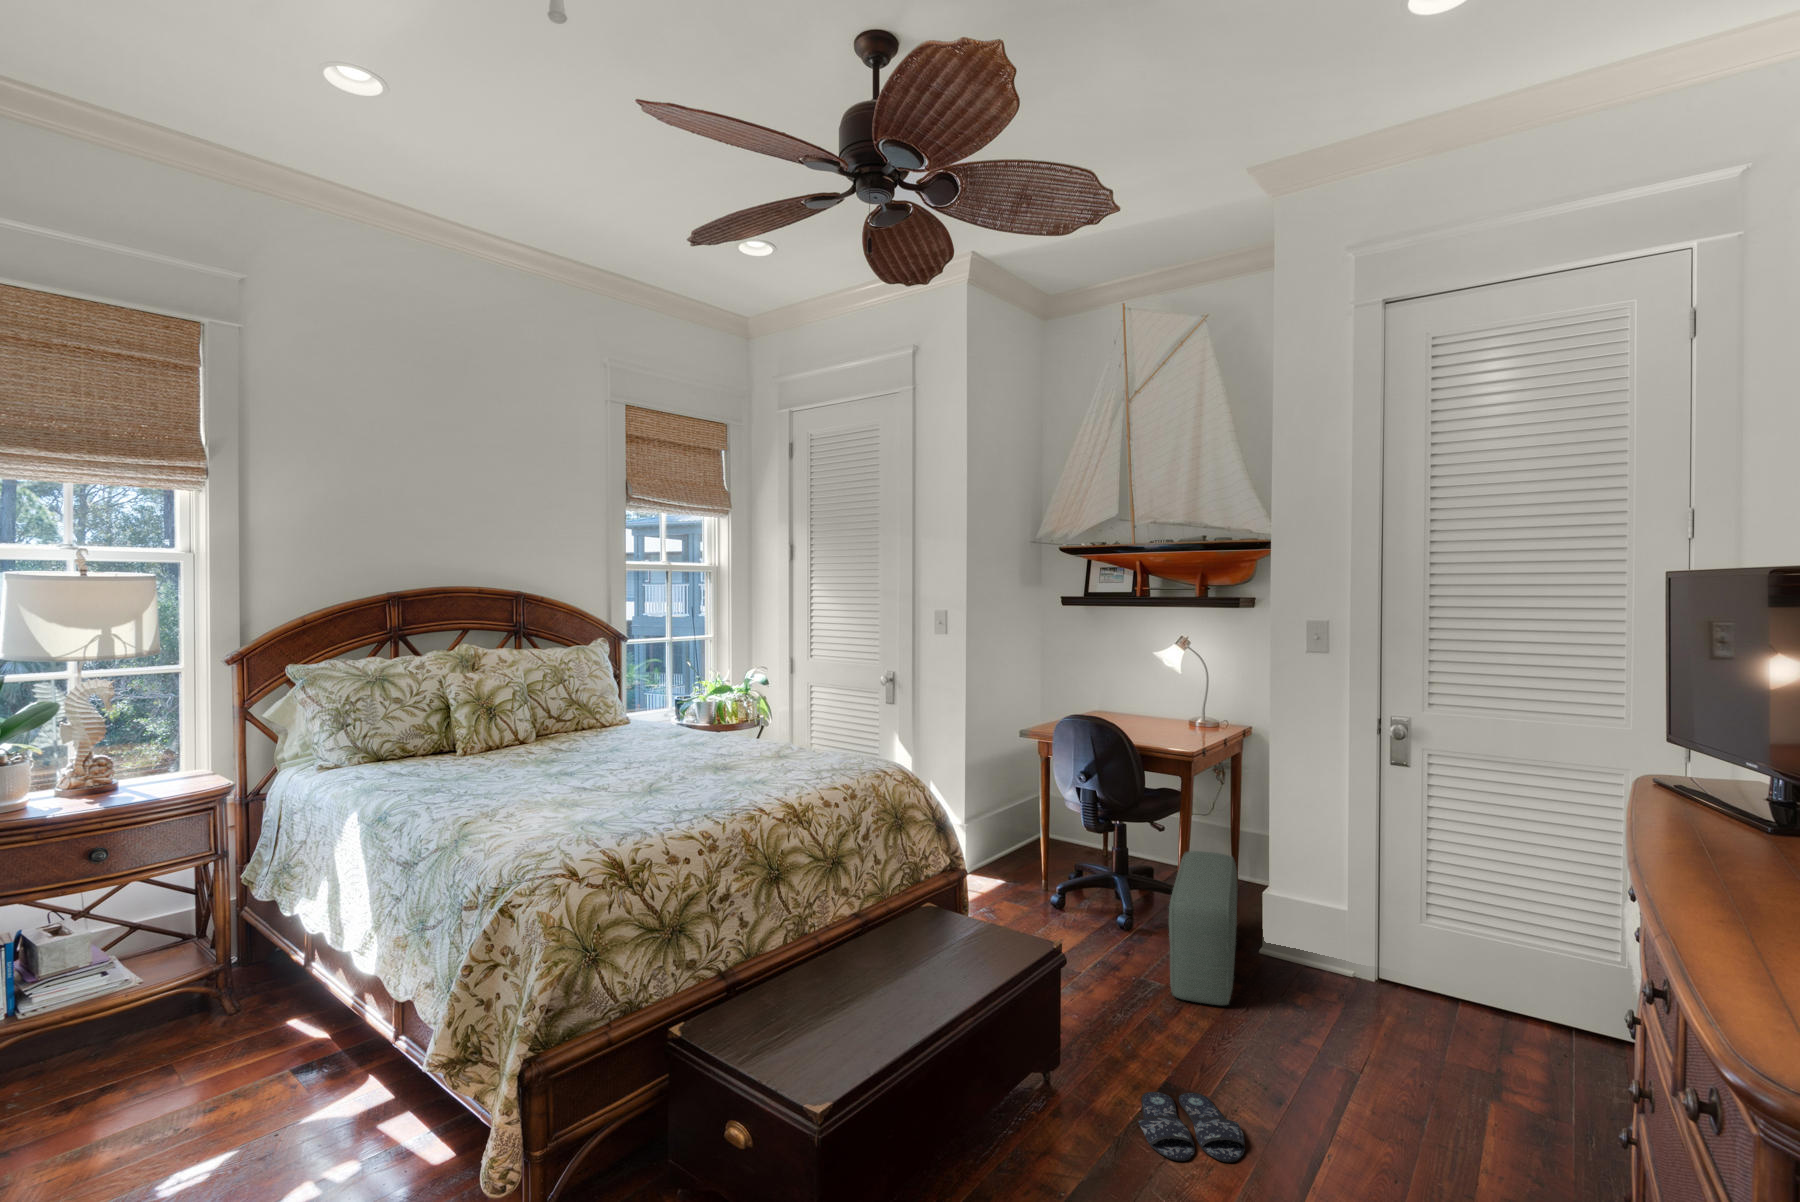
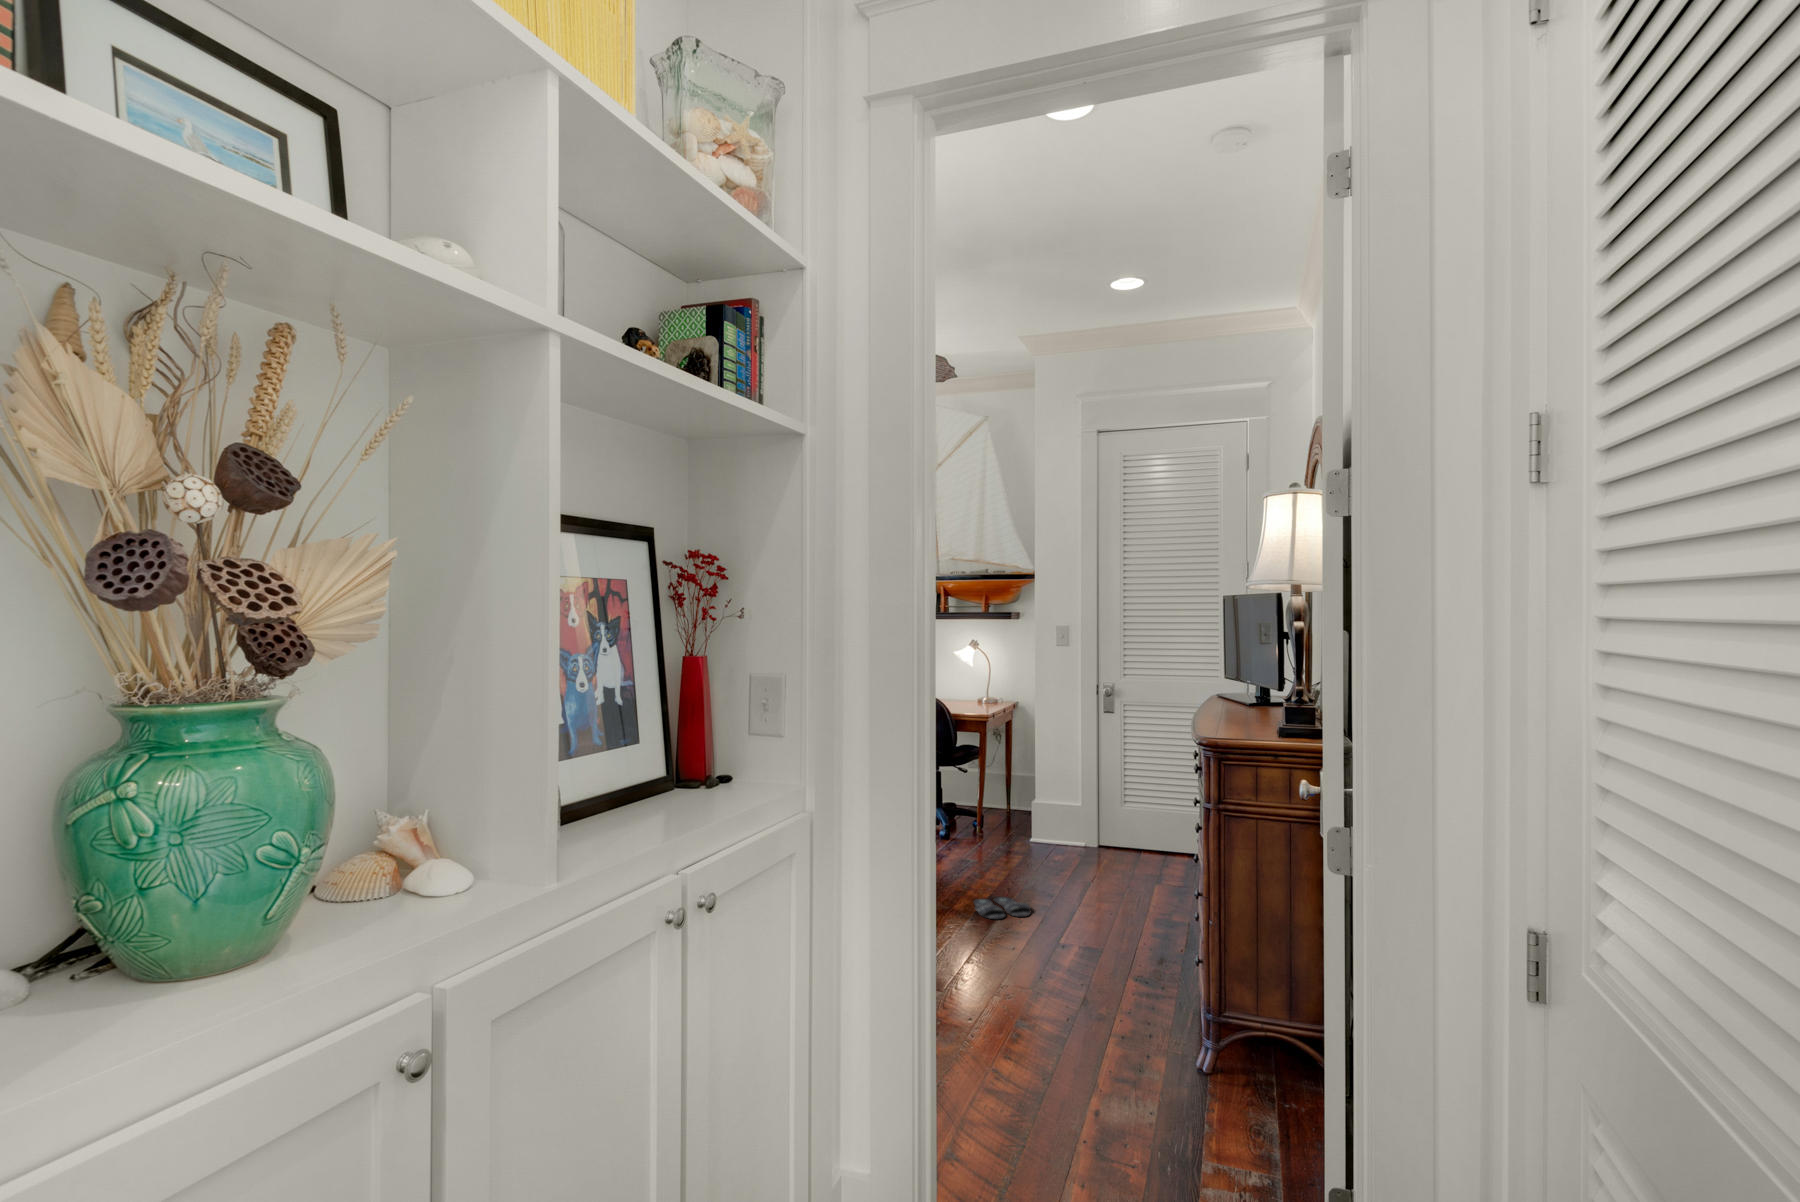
pouf: present [1169,851,1238,1005] -> none [979,781,1017,864]

